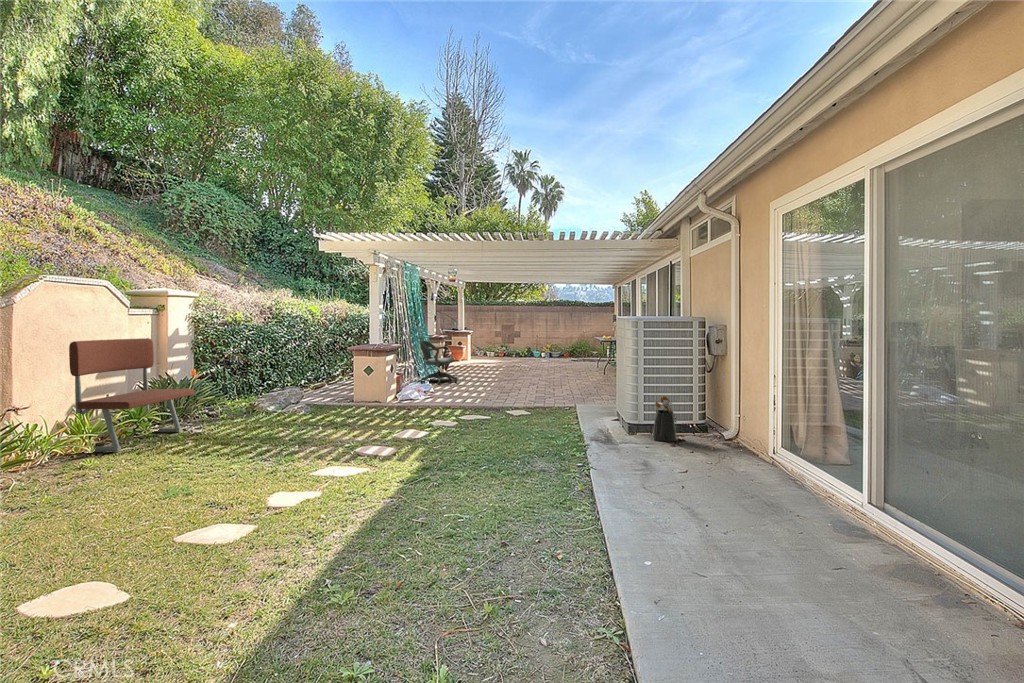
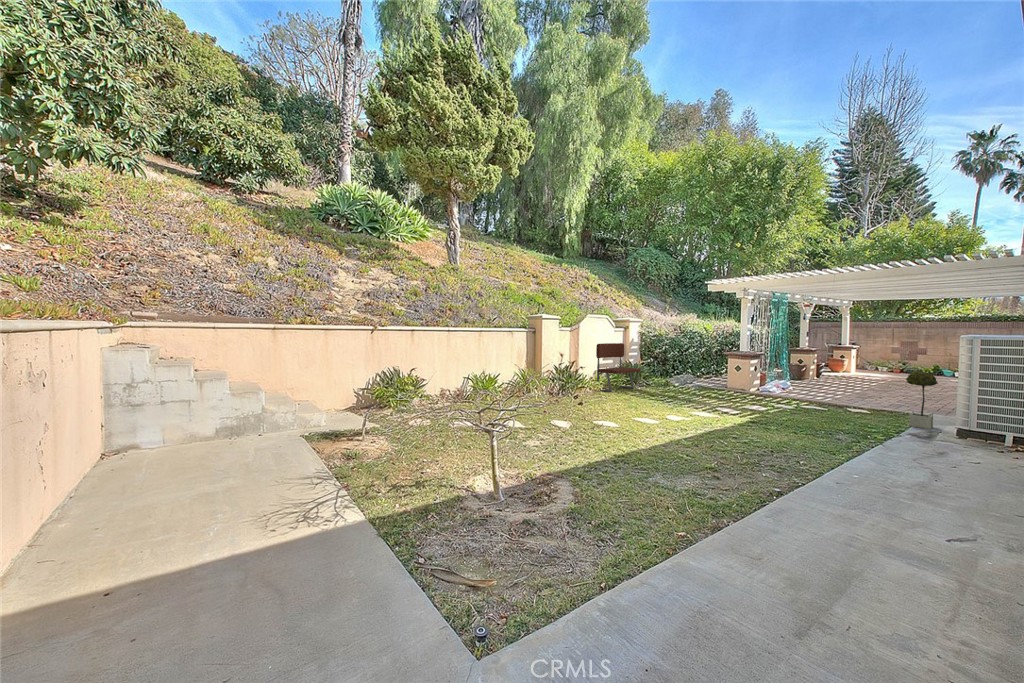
chair: present [419,340,457,385] -> none [786,351,821,386]
potted tree: none [588,357,620,432] -> present [906,370,938,429]
watering can: present [652,396,678,442] -> none [961,405,990,442]

